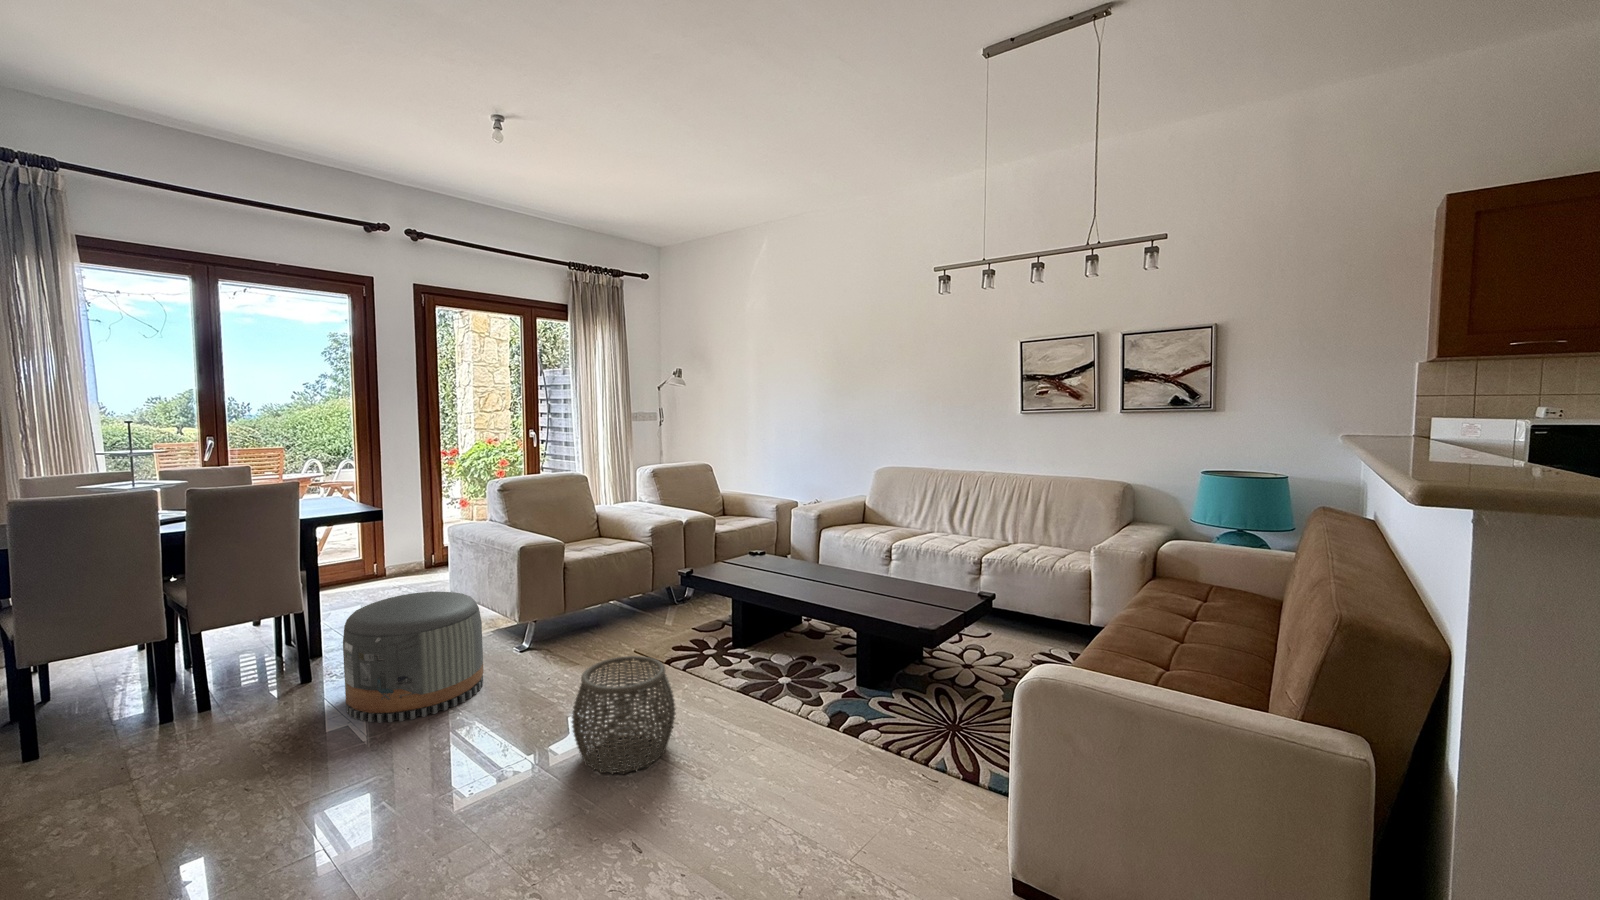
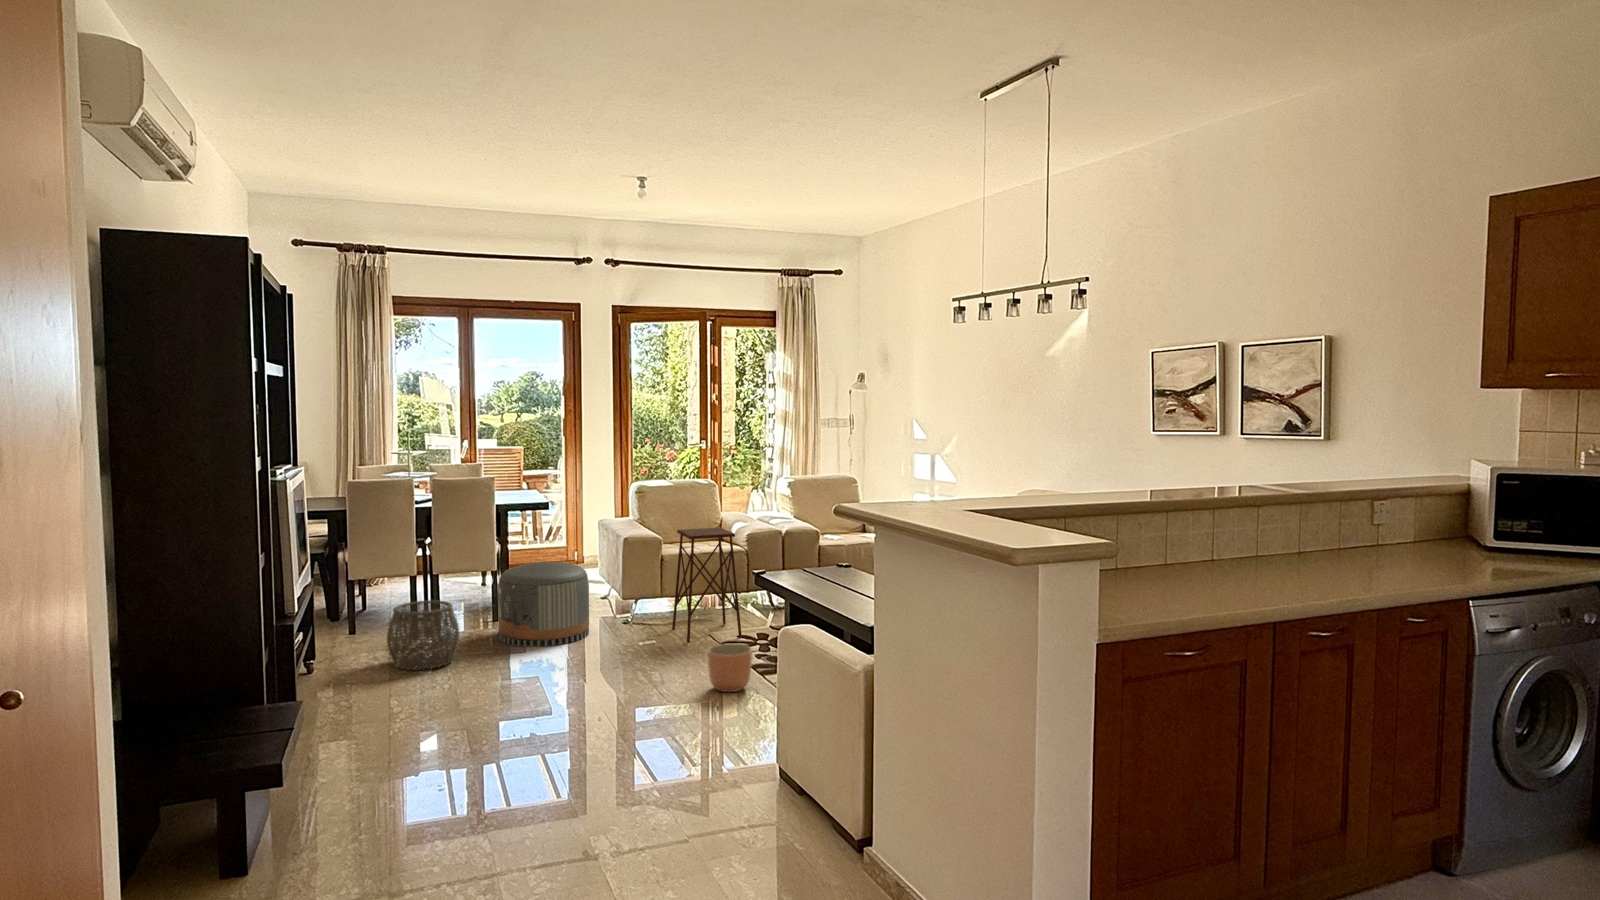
side table: none [585,526,677,668] -> present [672,527,742,642]
woven basket: present [572,656,676,774] -> present [387,600,460,671]
planter: none [727,672,783,740] -> present [708,643,752,692]

